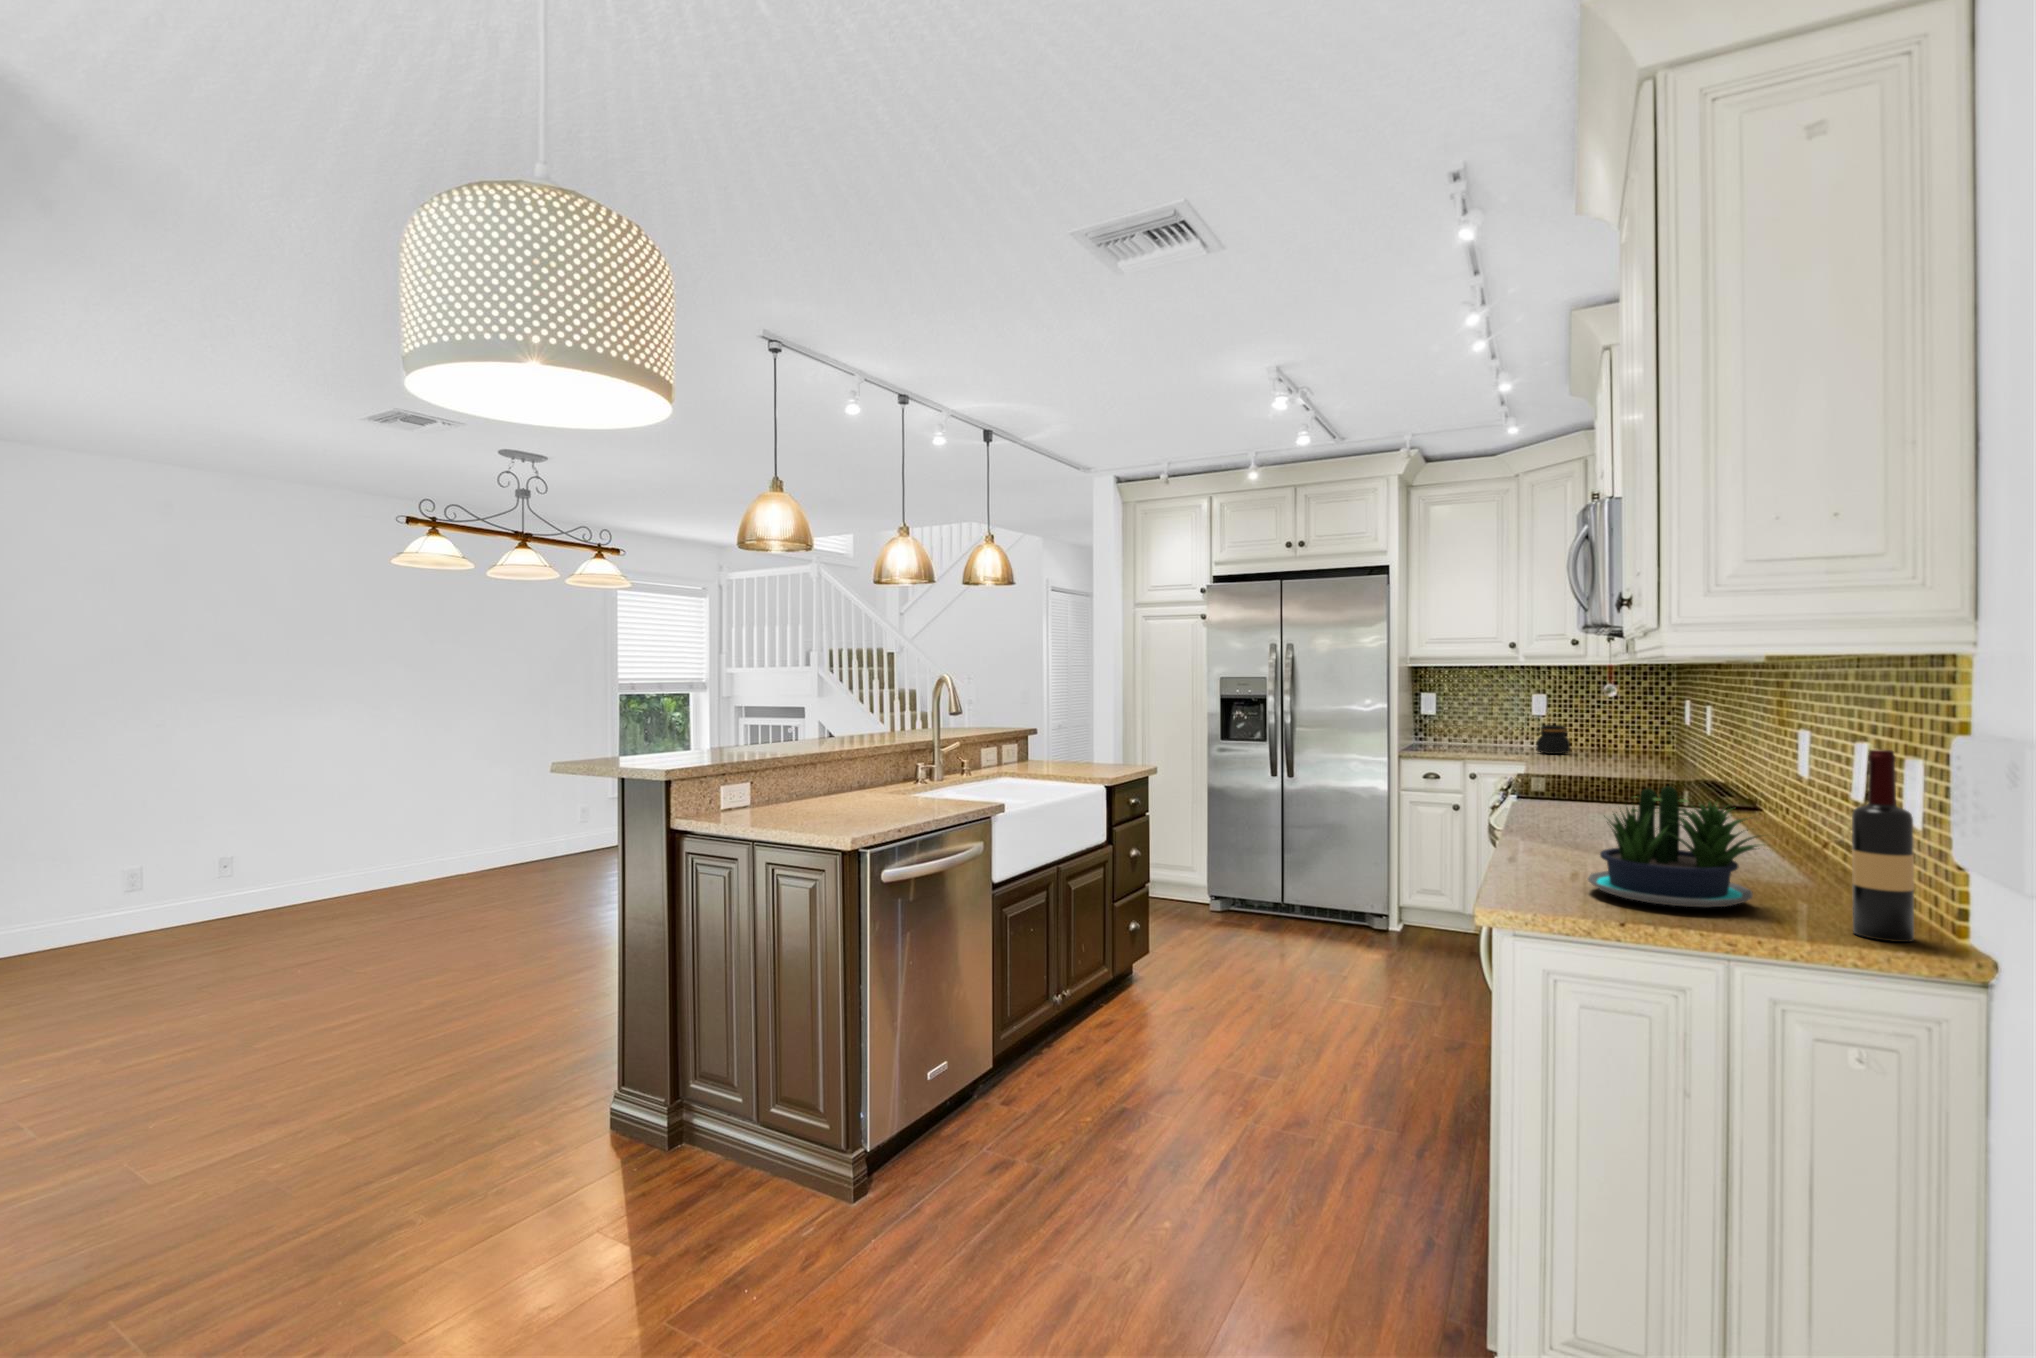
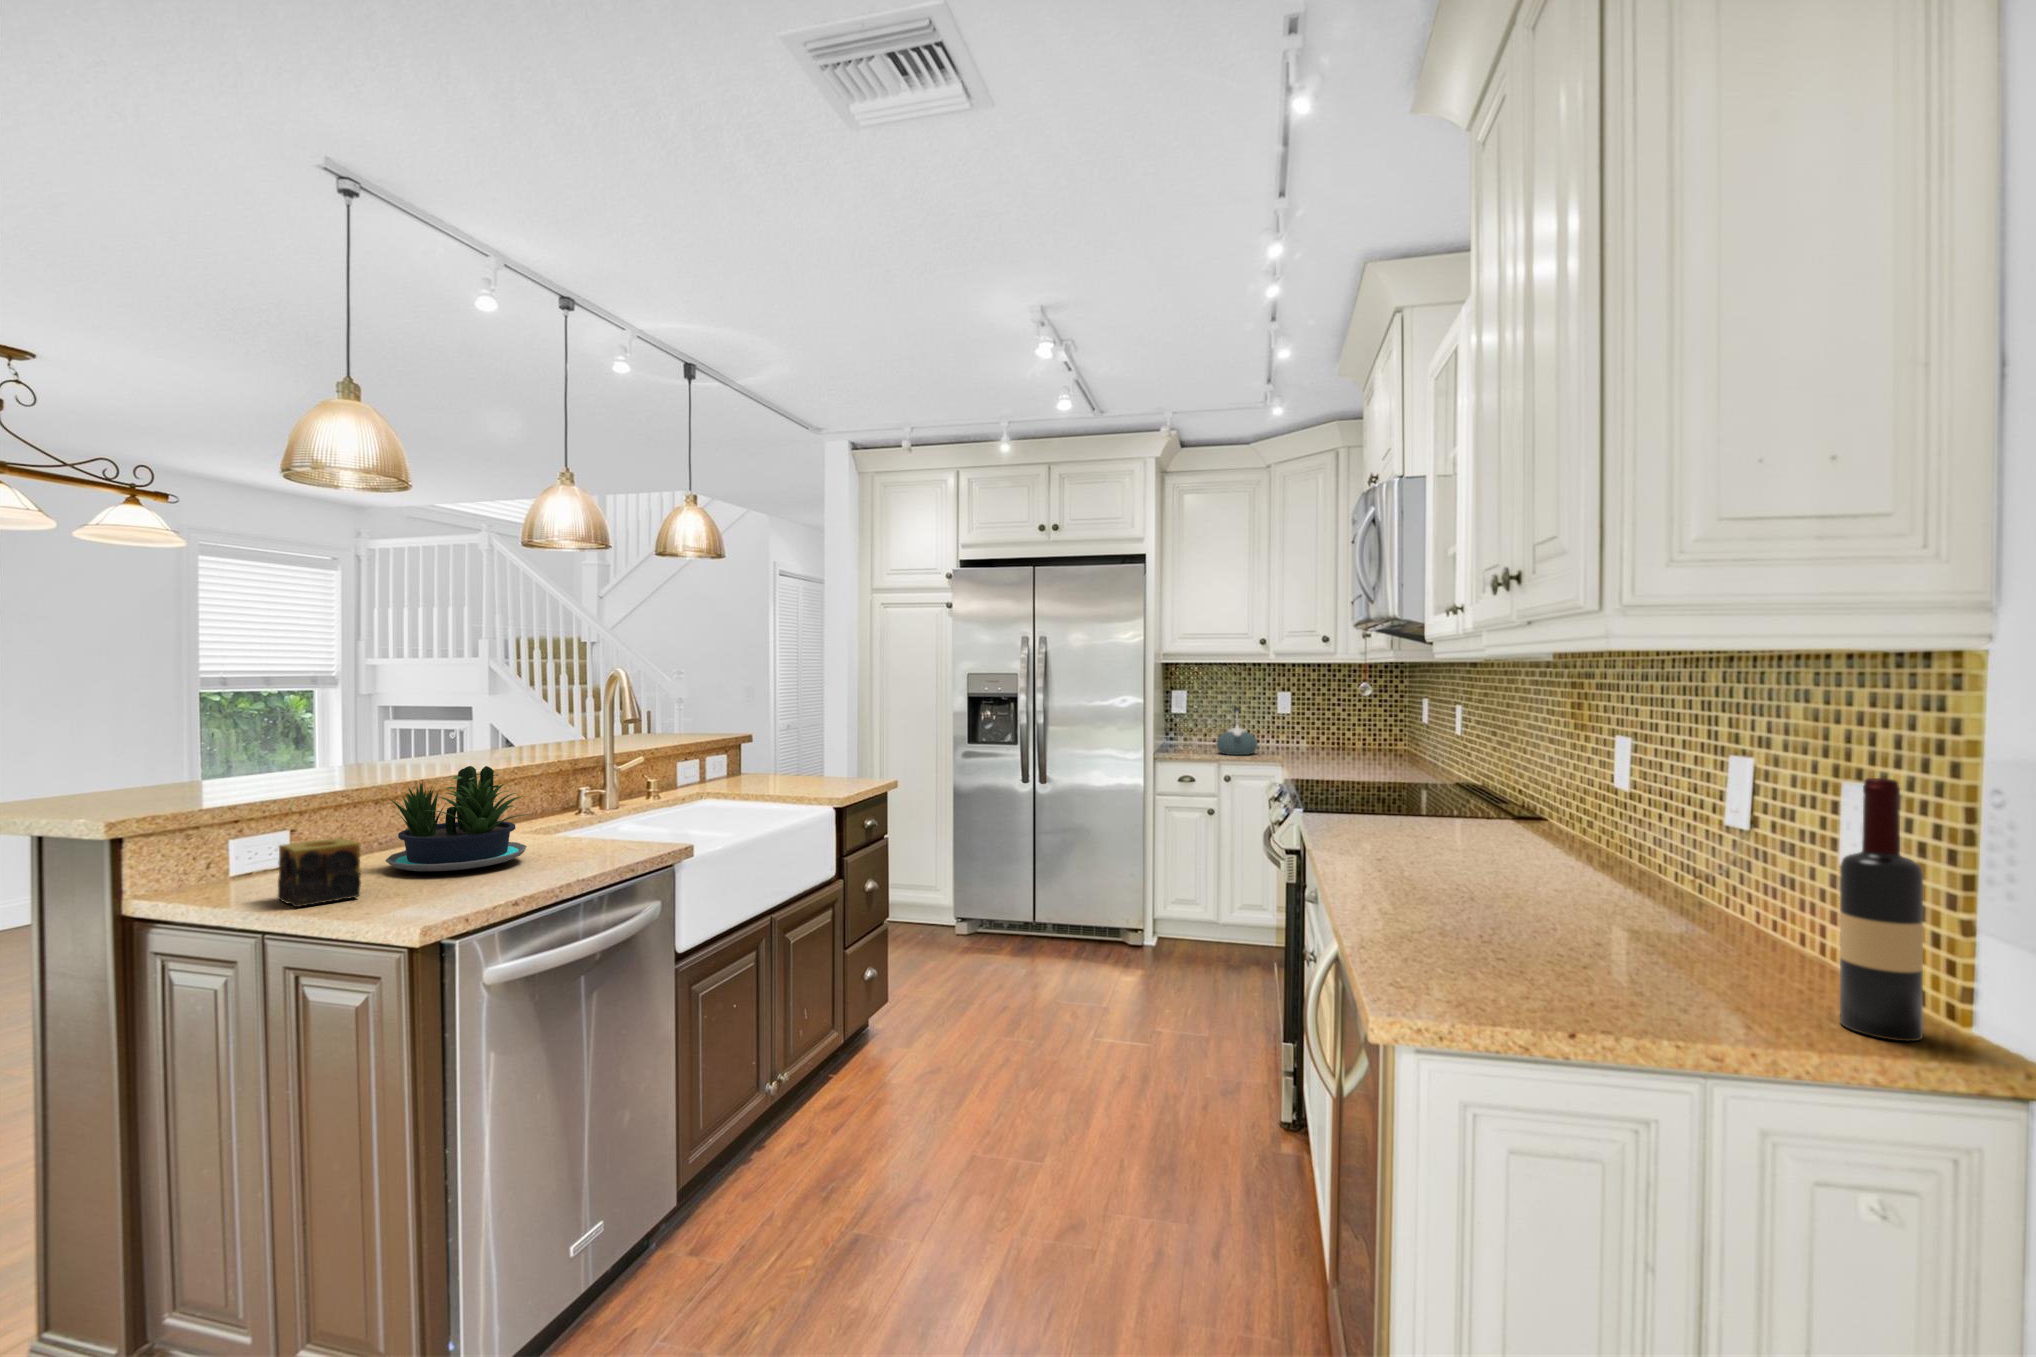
kettle: none [1466,709,1509,755] -> present [1216,707,1257,755]
jar: present [1536,725,1570,754] -> none [1282,723,1312,753]
candle: none [764,784,810,824] -> present [278,838,361,907]
potted plant: present [1588,786,1758,907] -> present [385,766,530,871]

